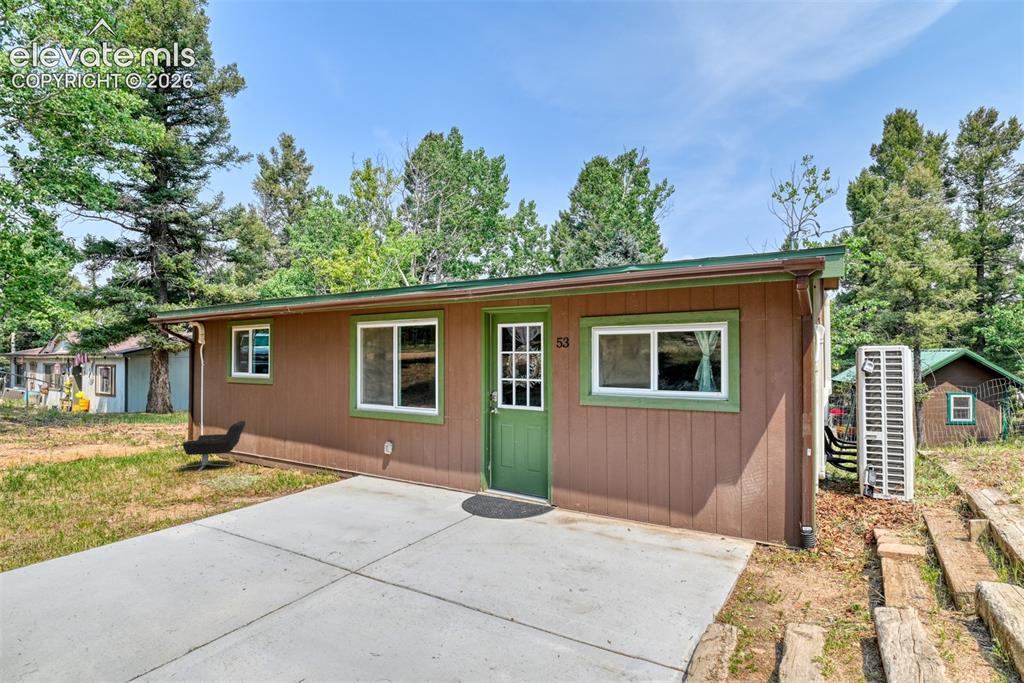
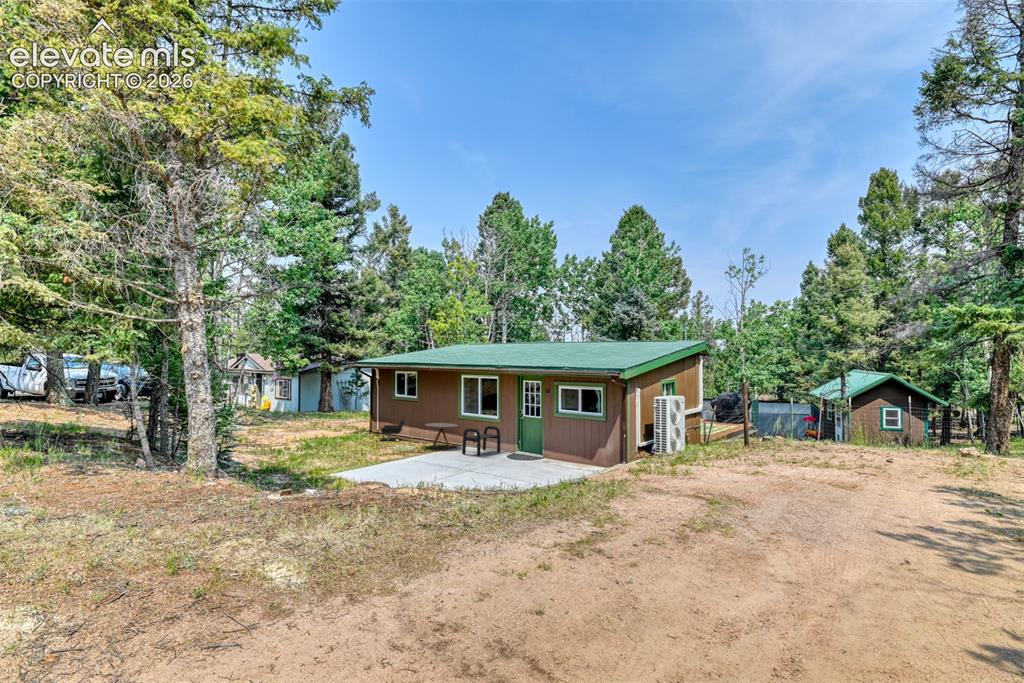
round table: none [271,428,350,489] -> present [425,423,458,449]
bench: none [353,431,446,509] -> present [462,426,500,456]

